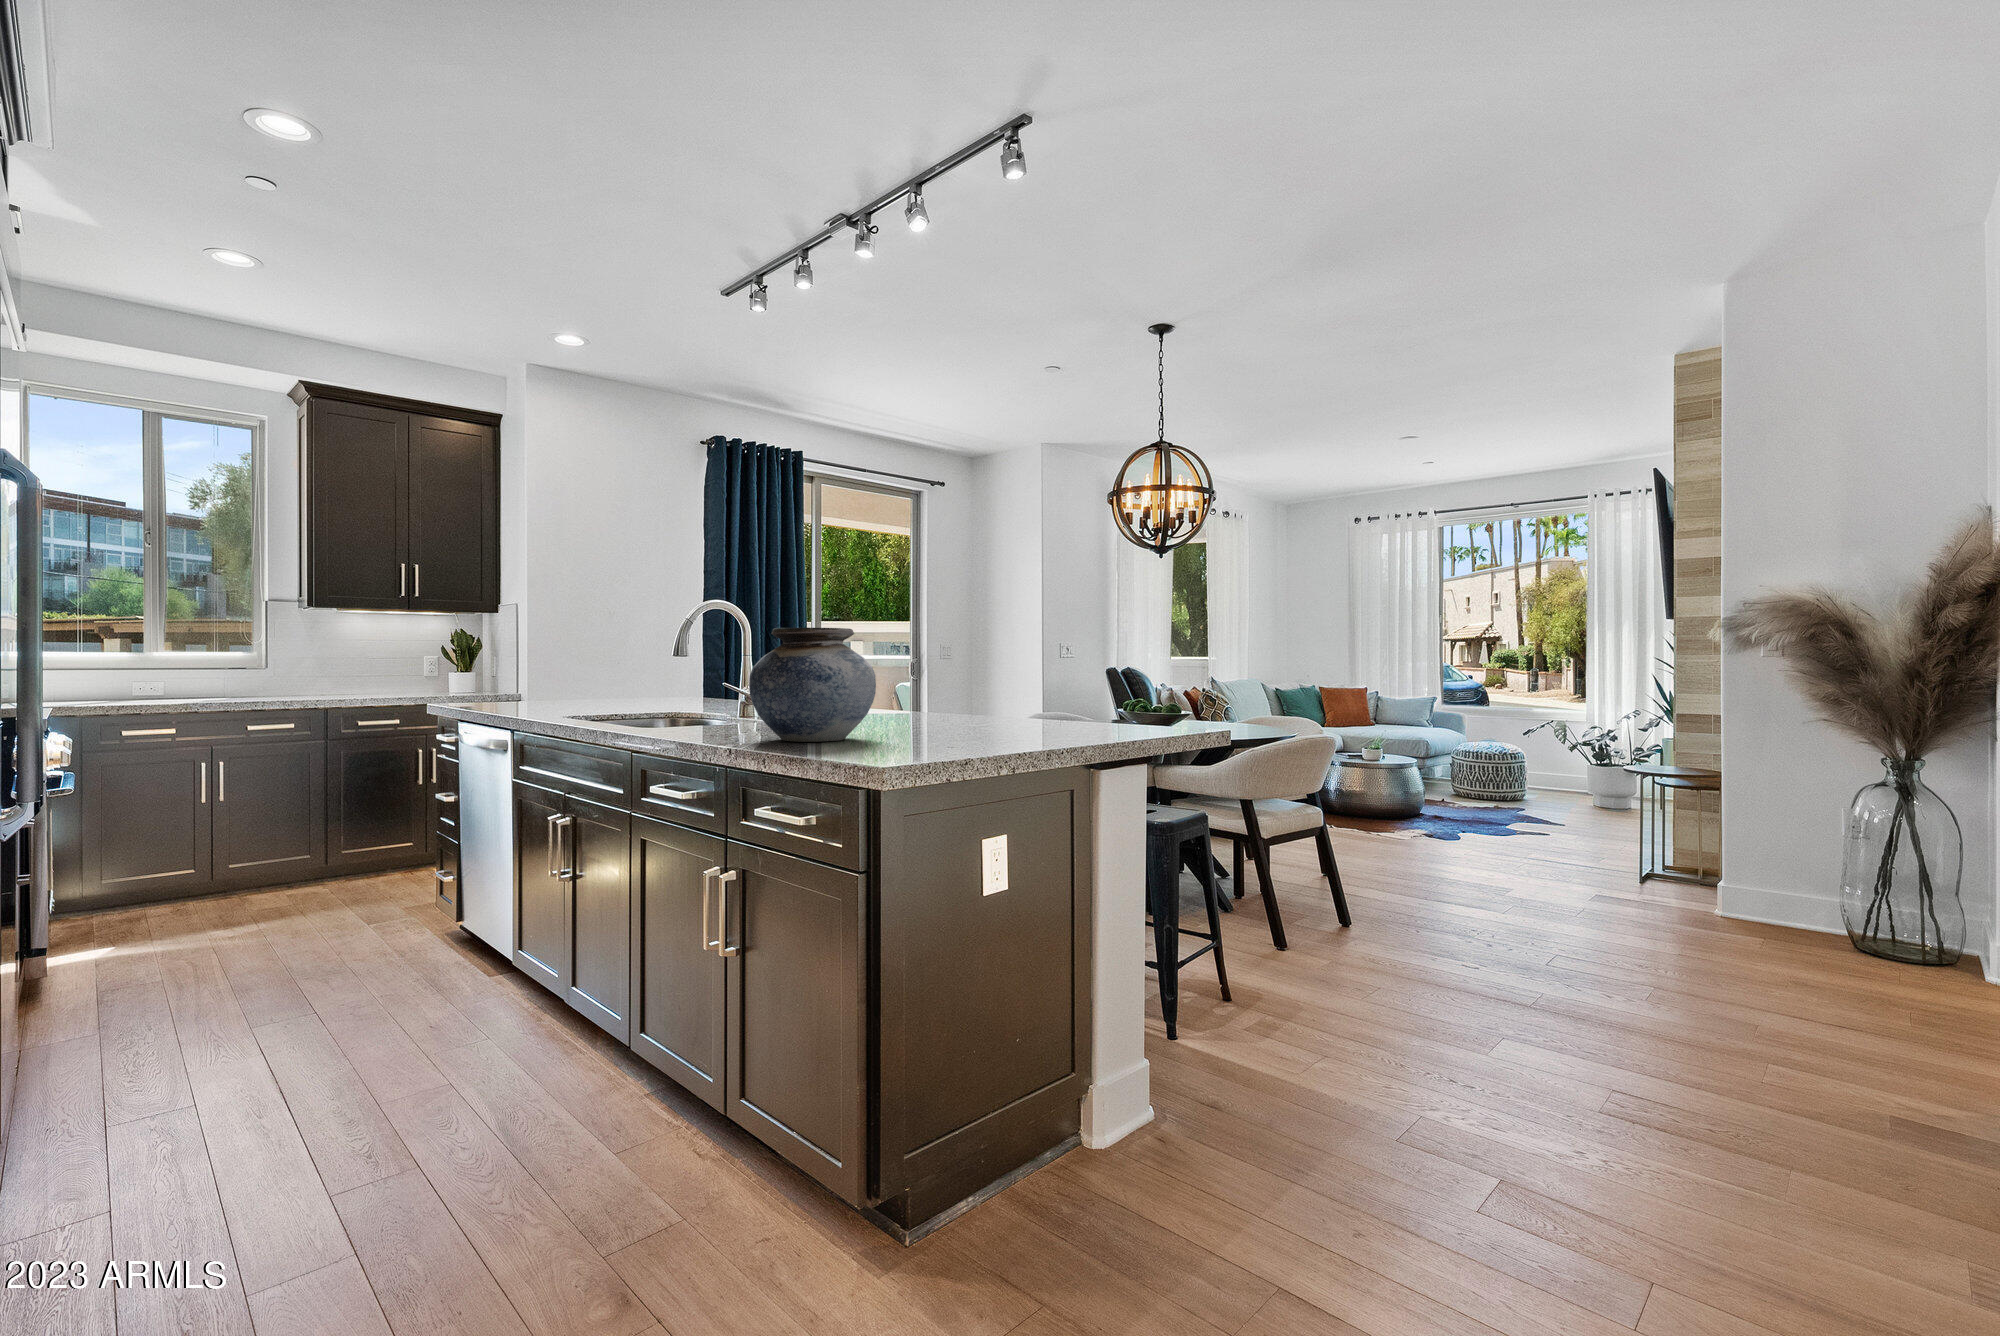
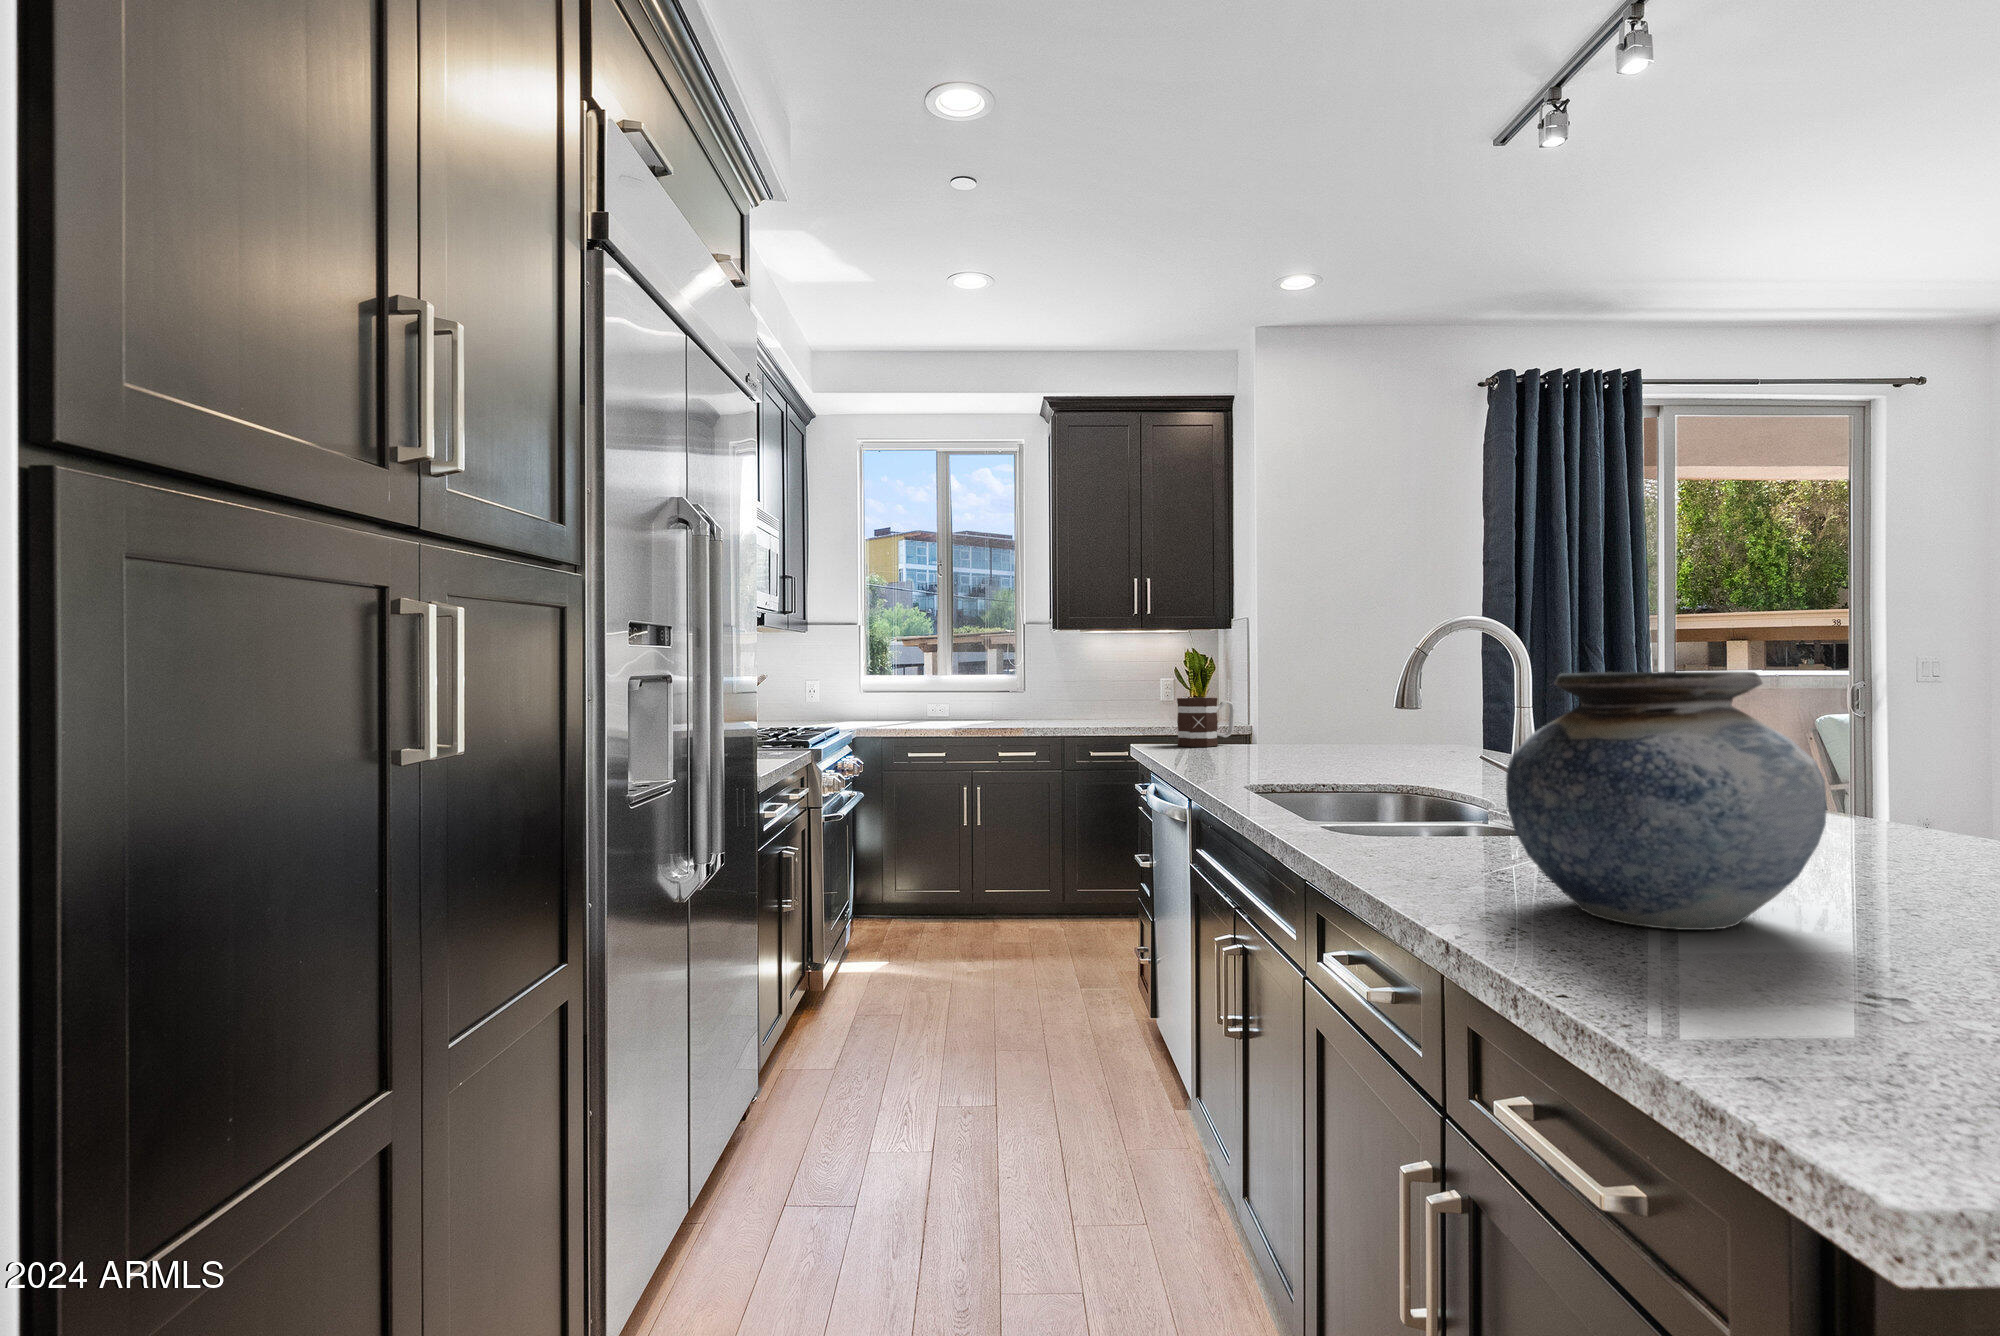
mug: none [473,665,523,704] -> present [1177,698,1234,747]

